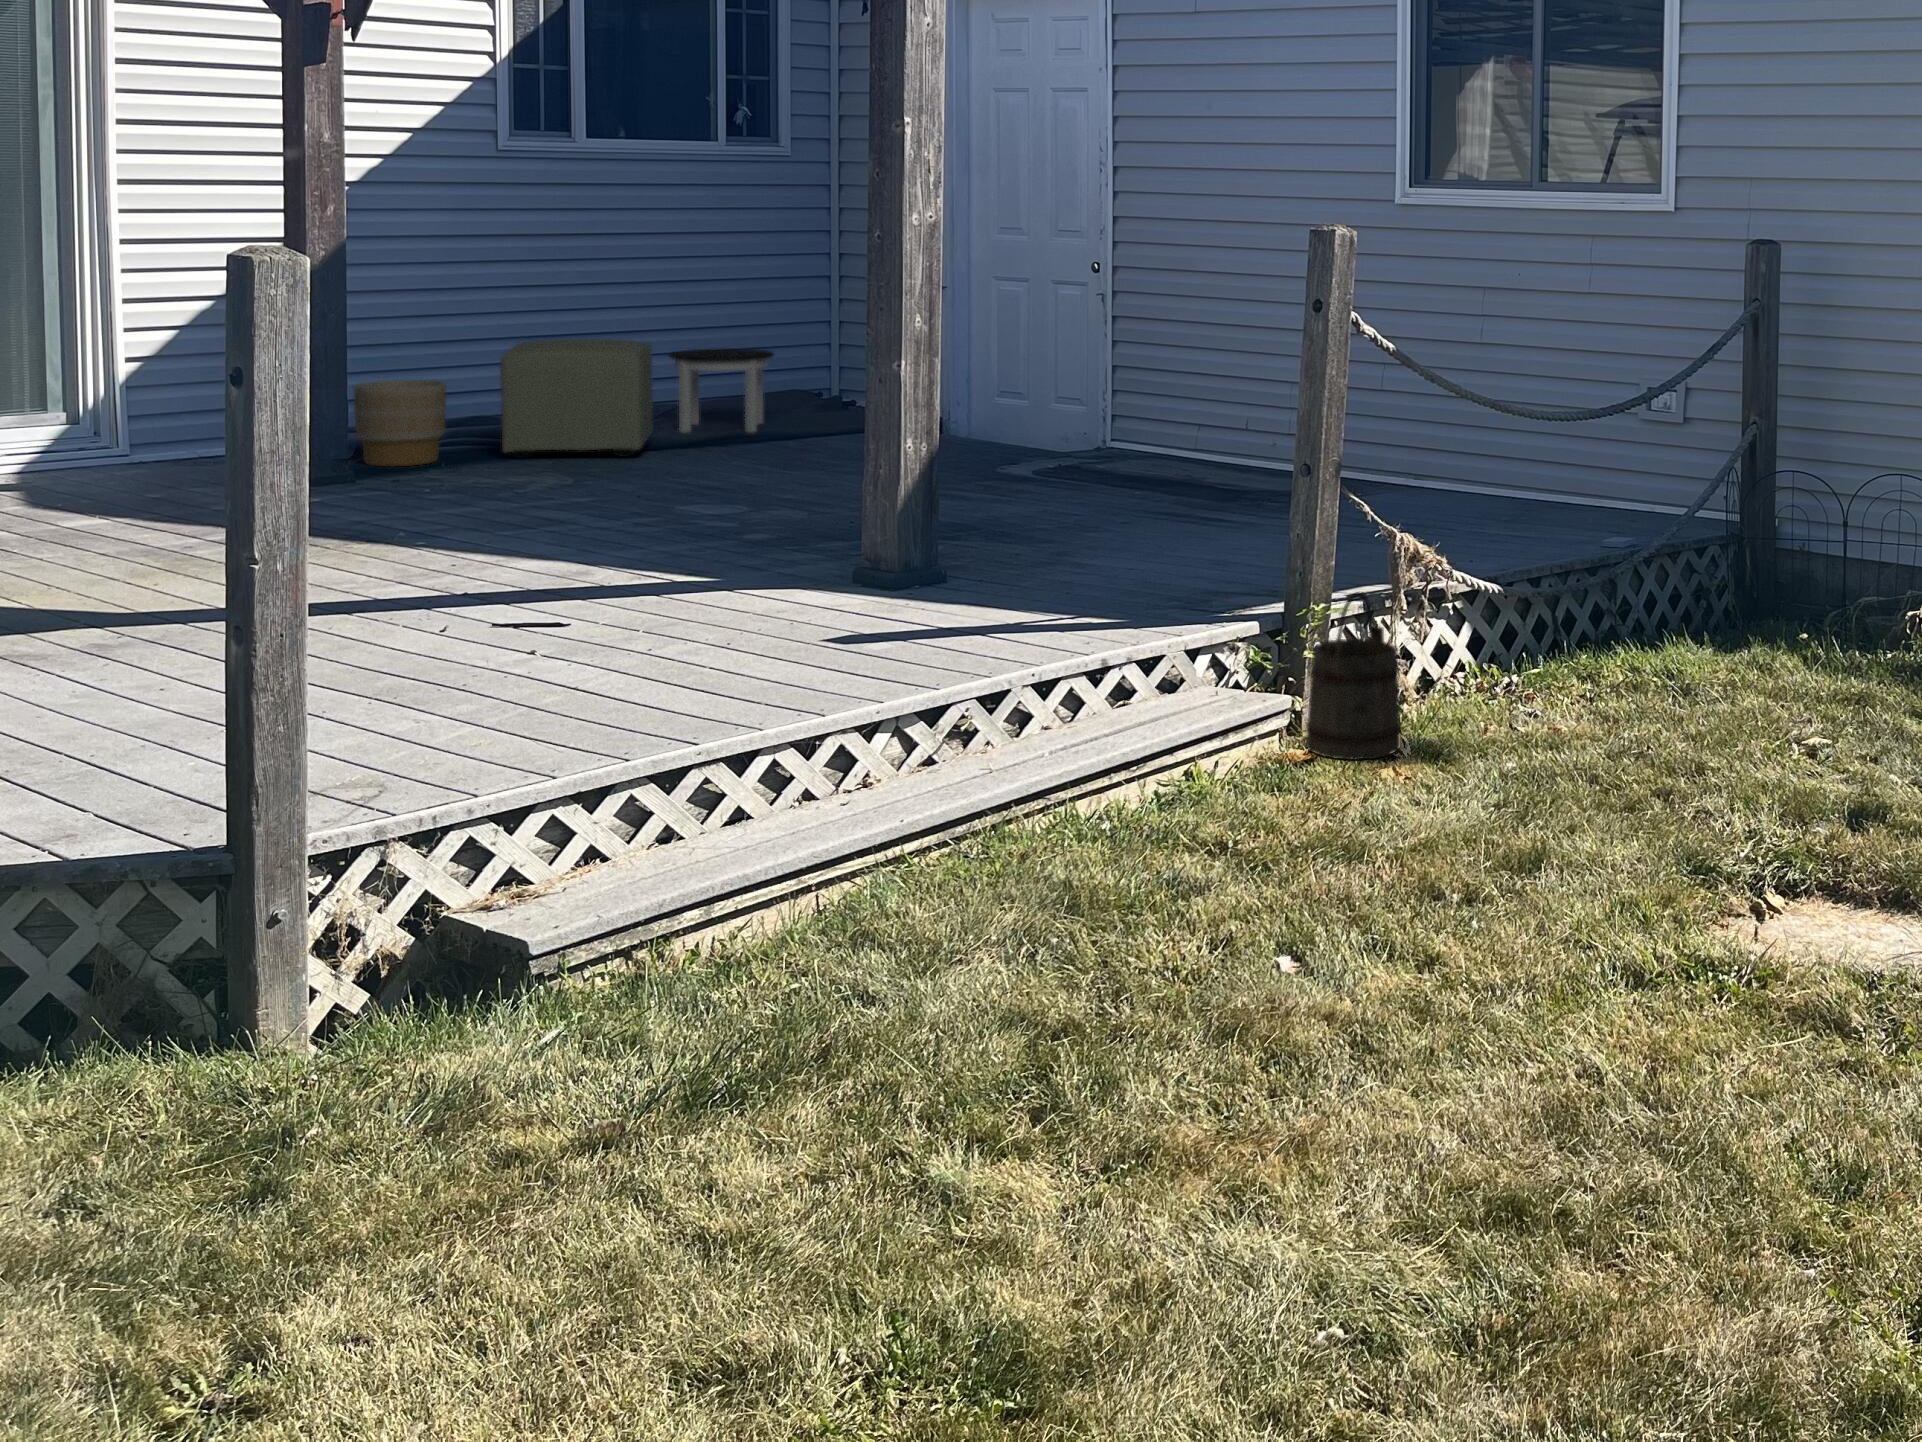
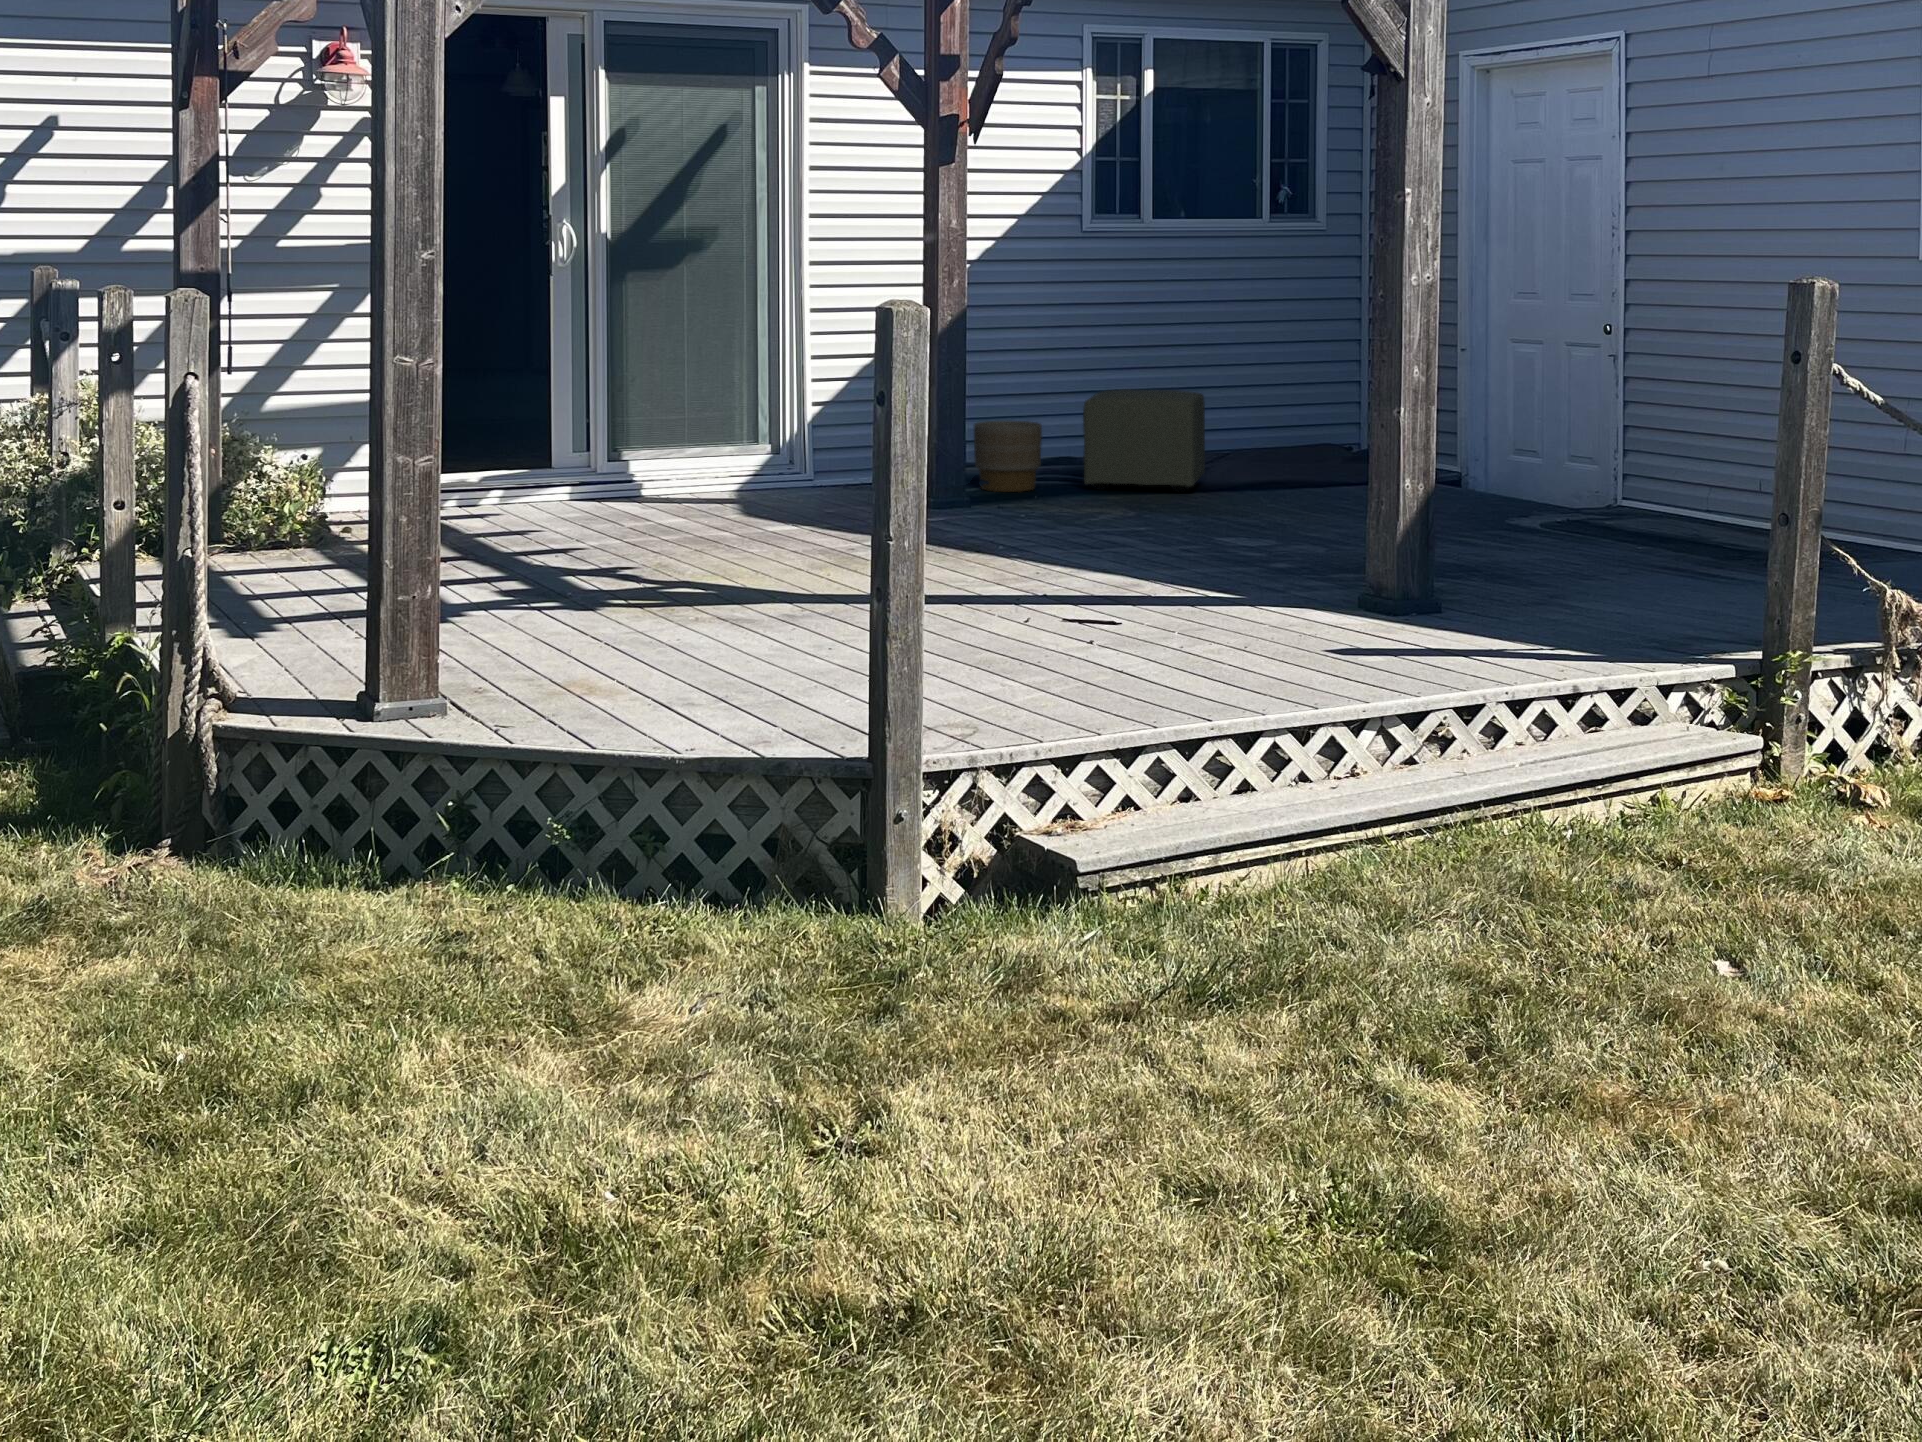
round table: present [668,348,774,432] -> none [1220,401,1310,477]
bucket: present [1306,593,1402,760] -> none [1783,643,1888,811]

